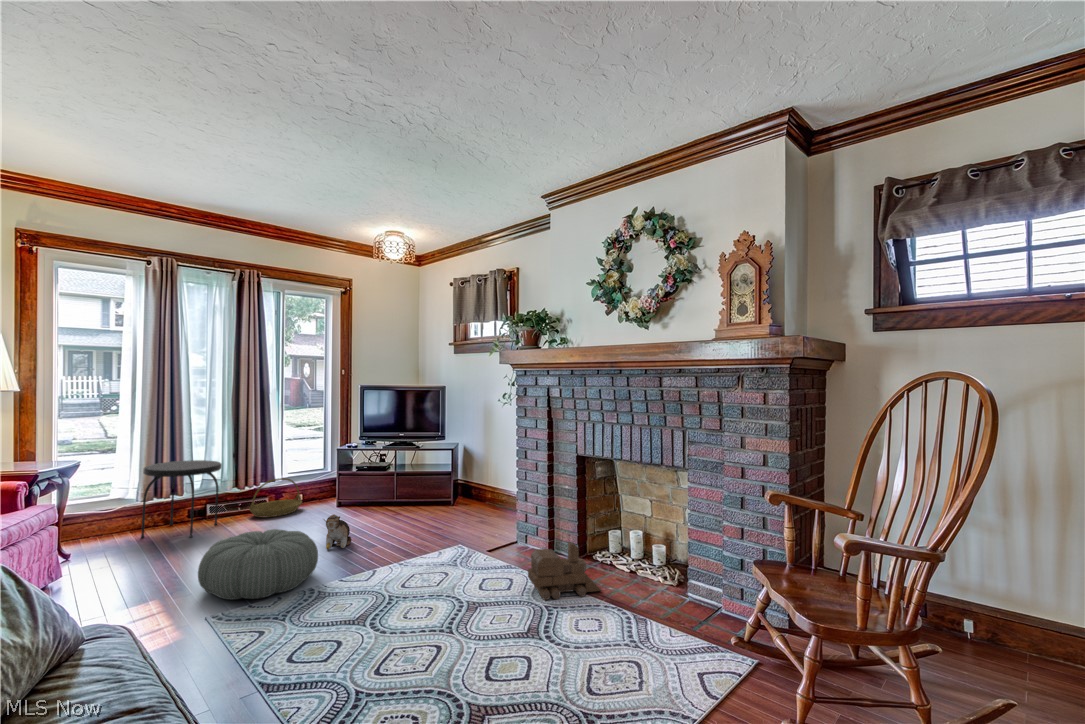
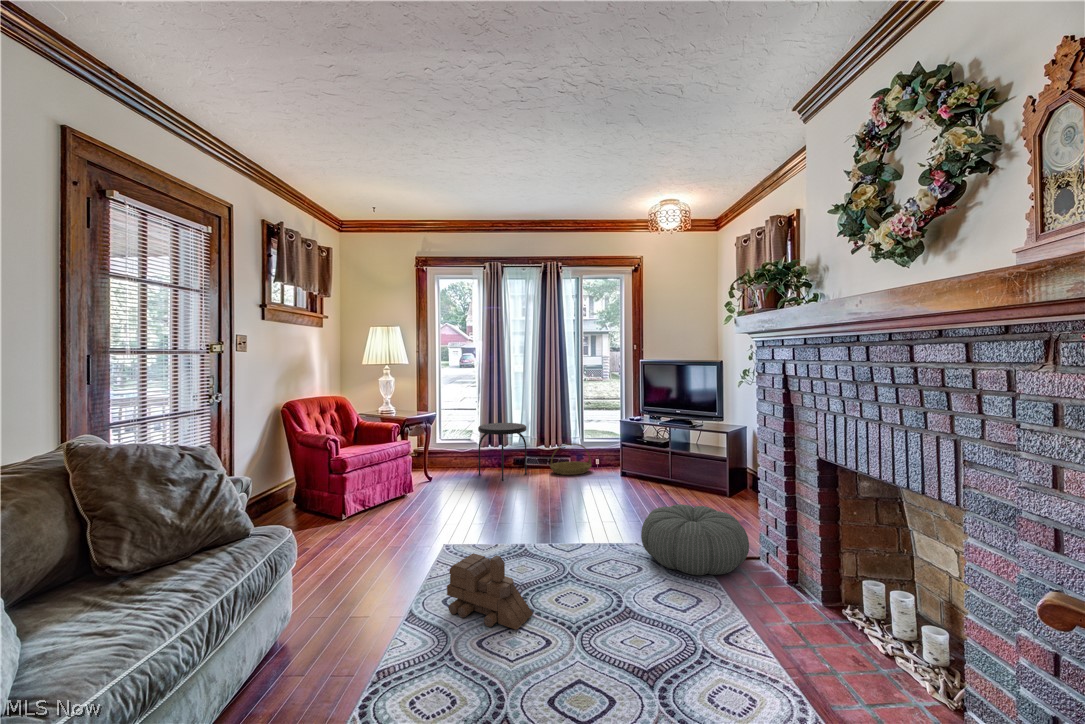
plush toy: present [324,514,351,550] -> none [562,482,598,514]
pouf: present [198,529,318,600] -> present [641,504,749,575]
toy train: present [528,542,601,600] -> present [447,553,533,630]

